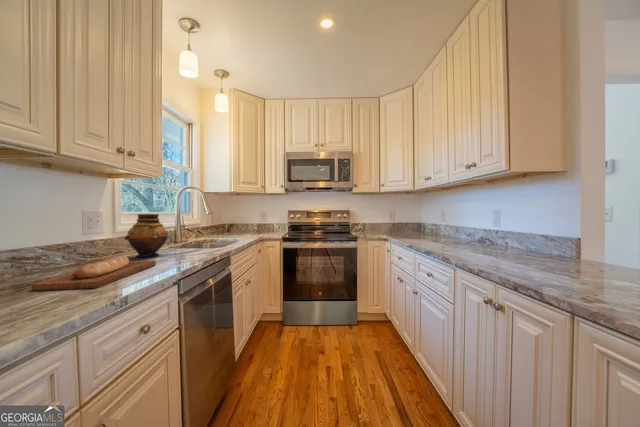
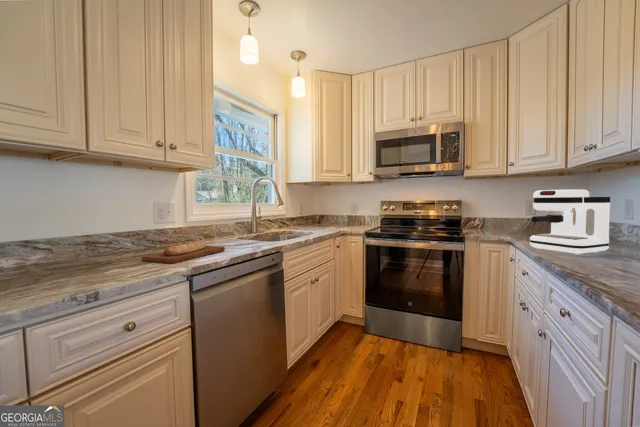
coffee maker: none [406,202,445,244] -> present [530,189,610,255]
vase: present [125,214,168,257] -> none [211,205,245,243]

